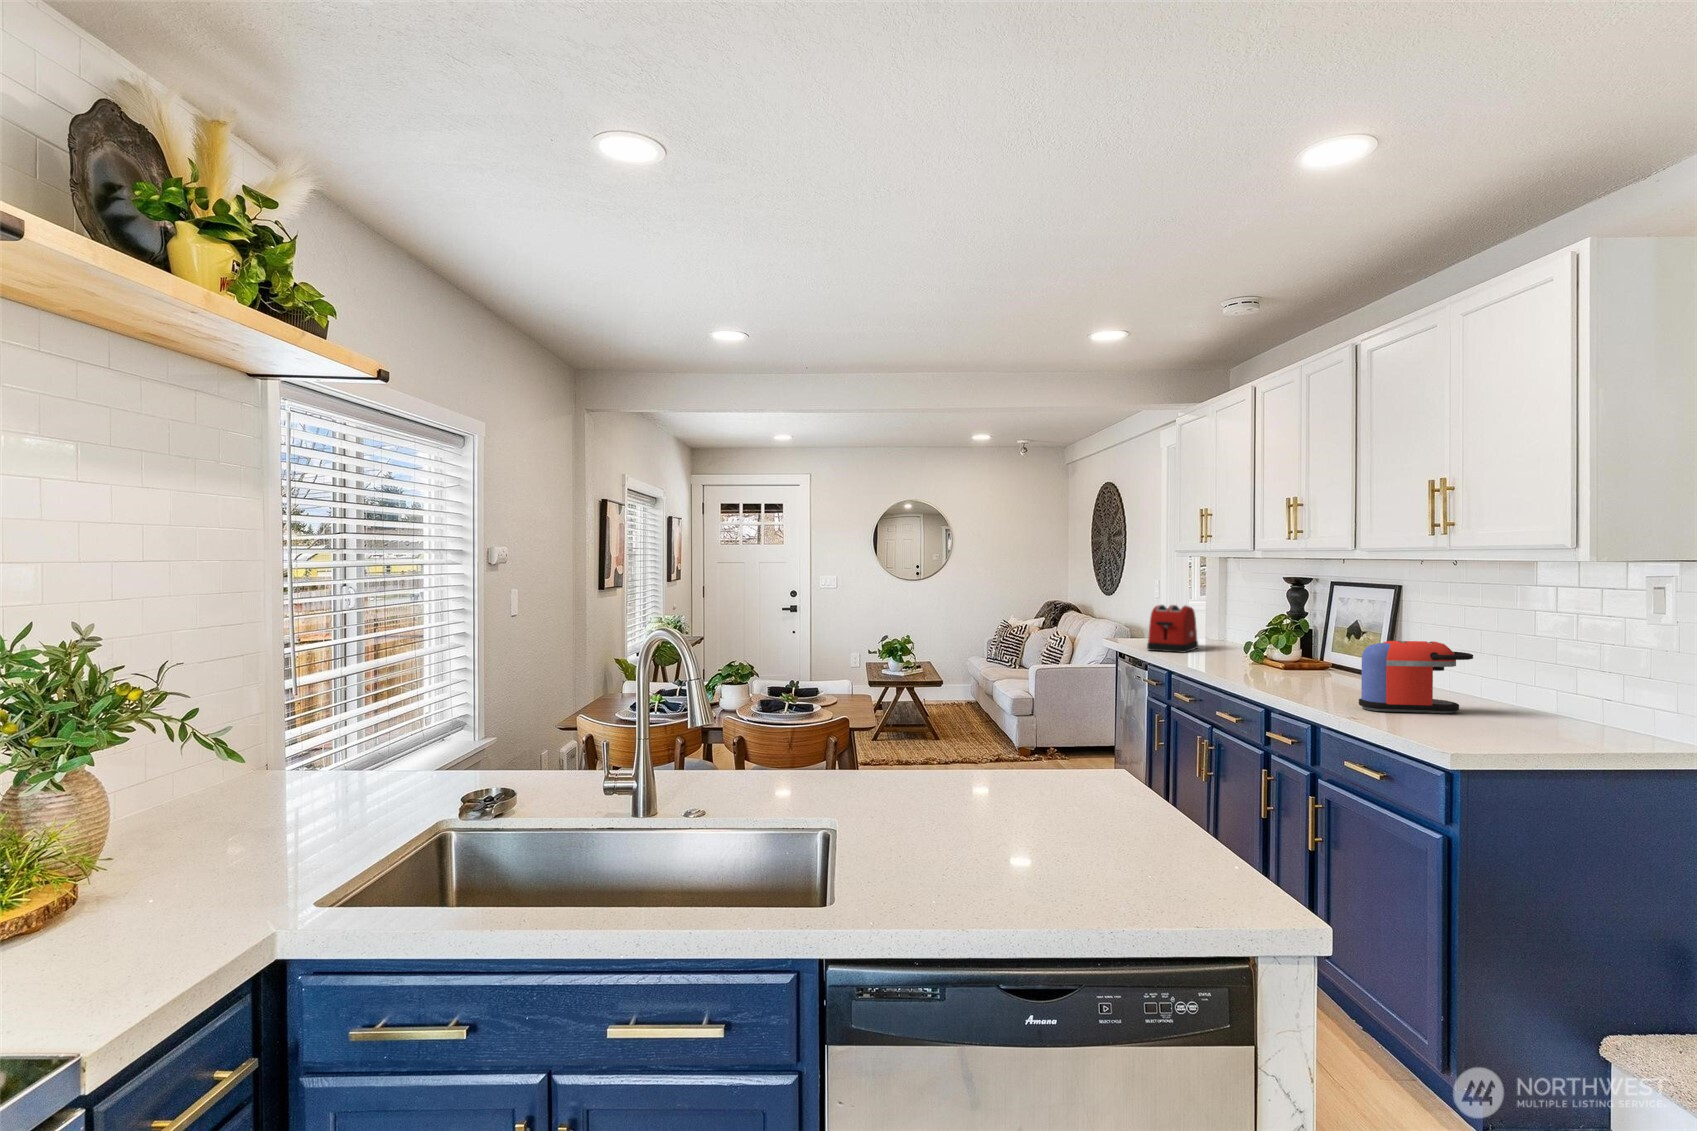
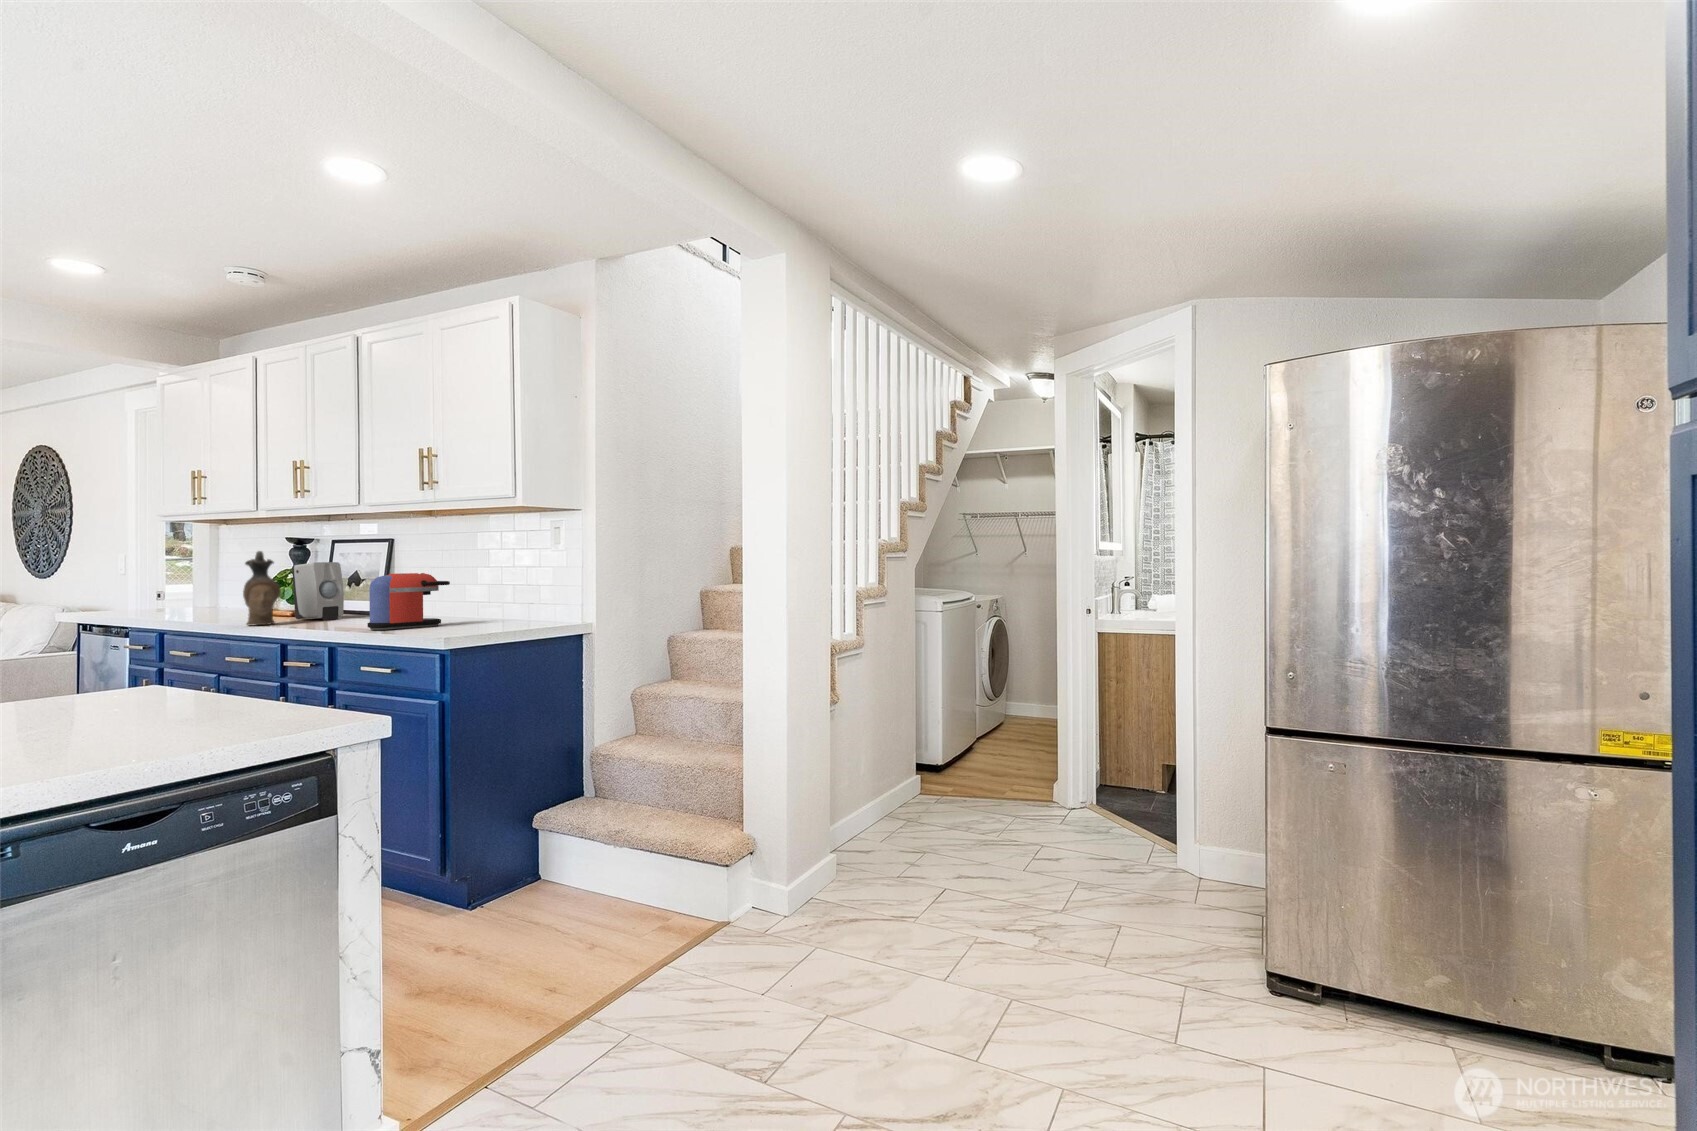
ceramic pitcher: none [1235,599,1271,678] -> present [243,551,281,625]
toaster: present [1147,605,1198,653] -> none [121,569,187,619]
soap dispenser: none [1285,612,1339,677] -> present [292,562,344,620]

